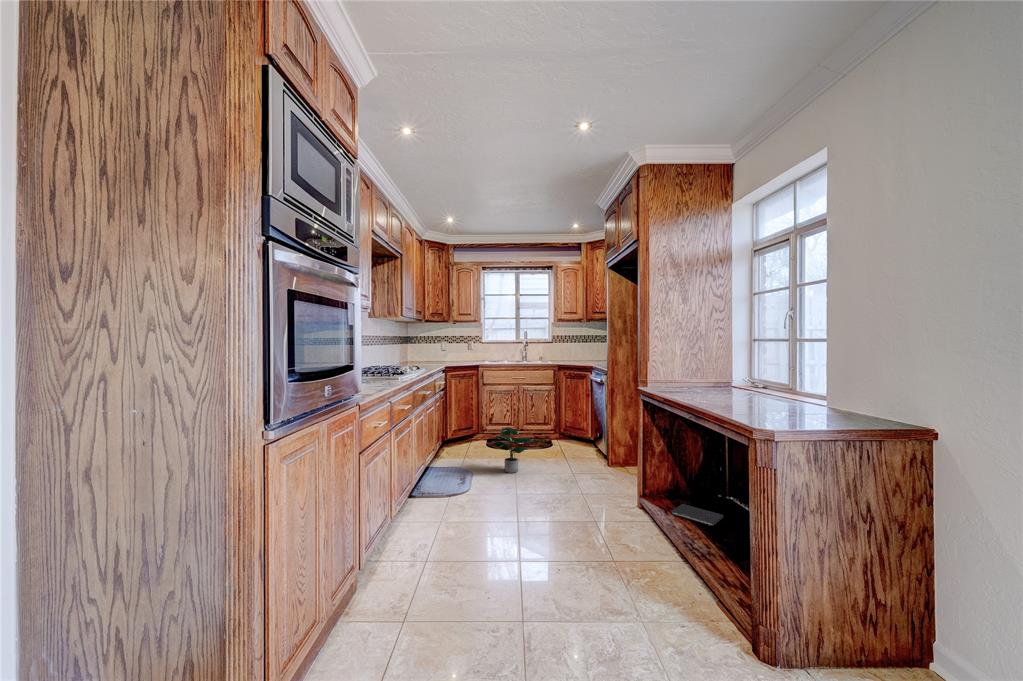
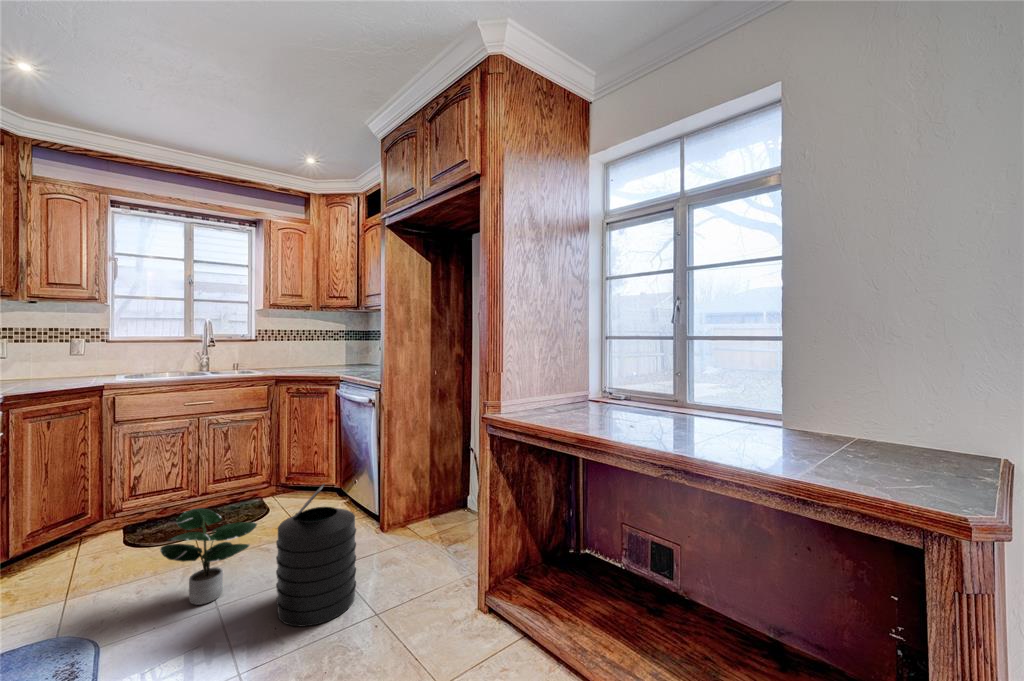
trash can: none [537,421,576,492] -> present [276,484,356,627]
notebook: present [671,504,723,526] -> none [537,577,601,607]

